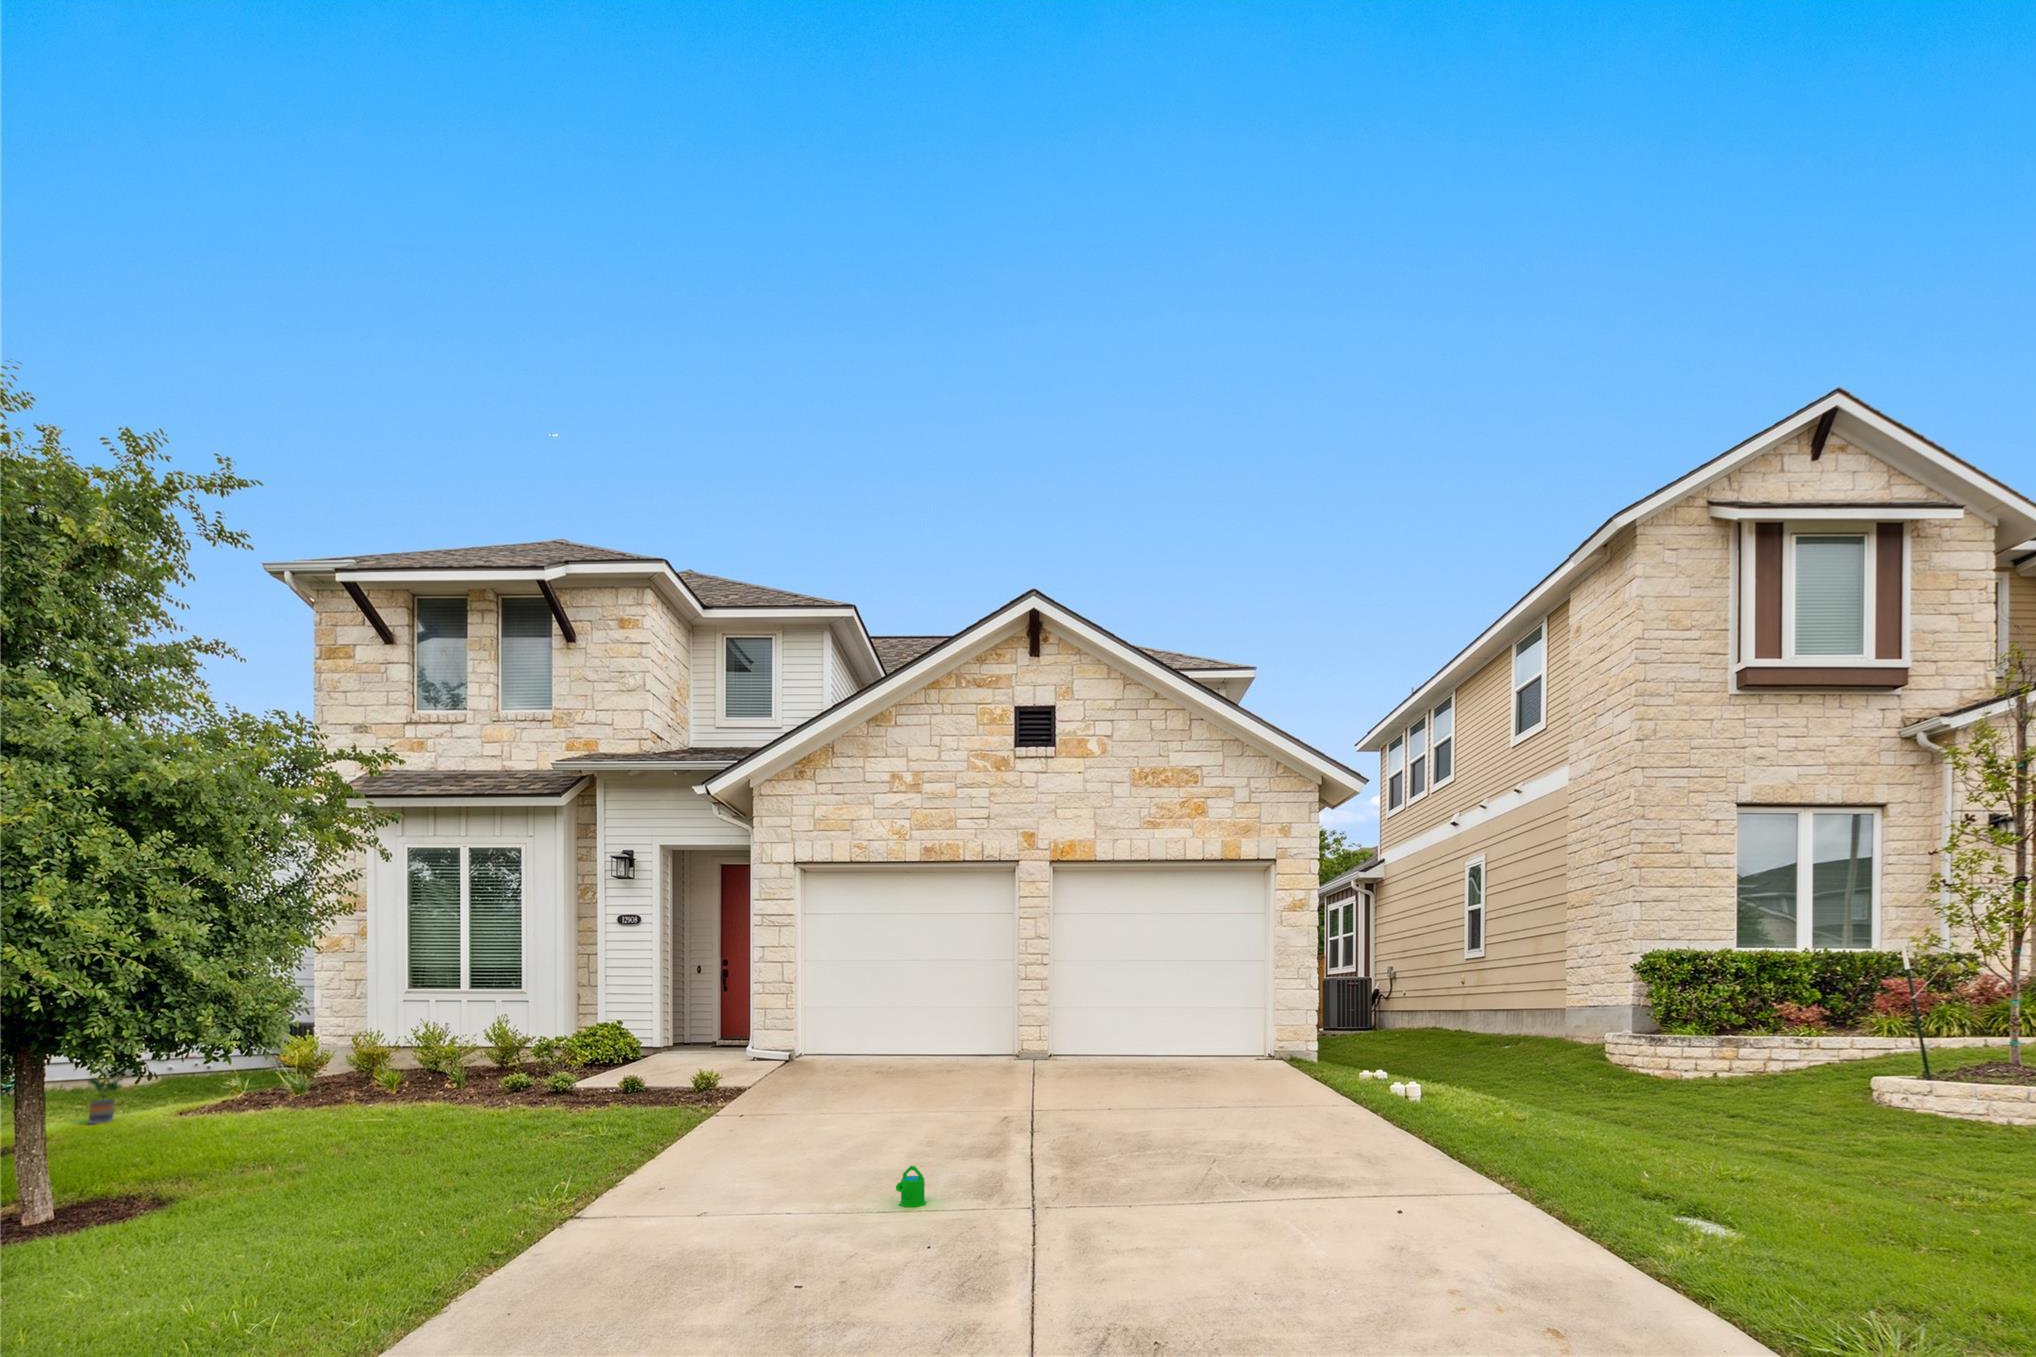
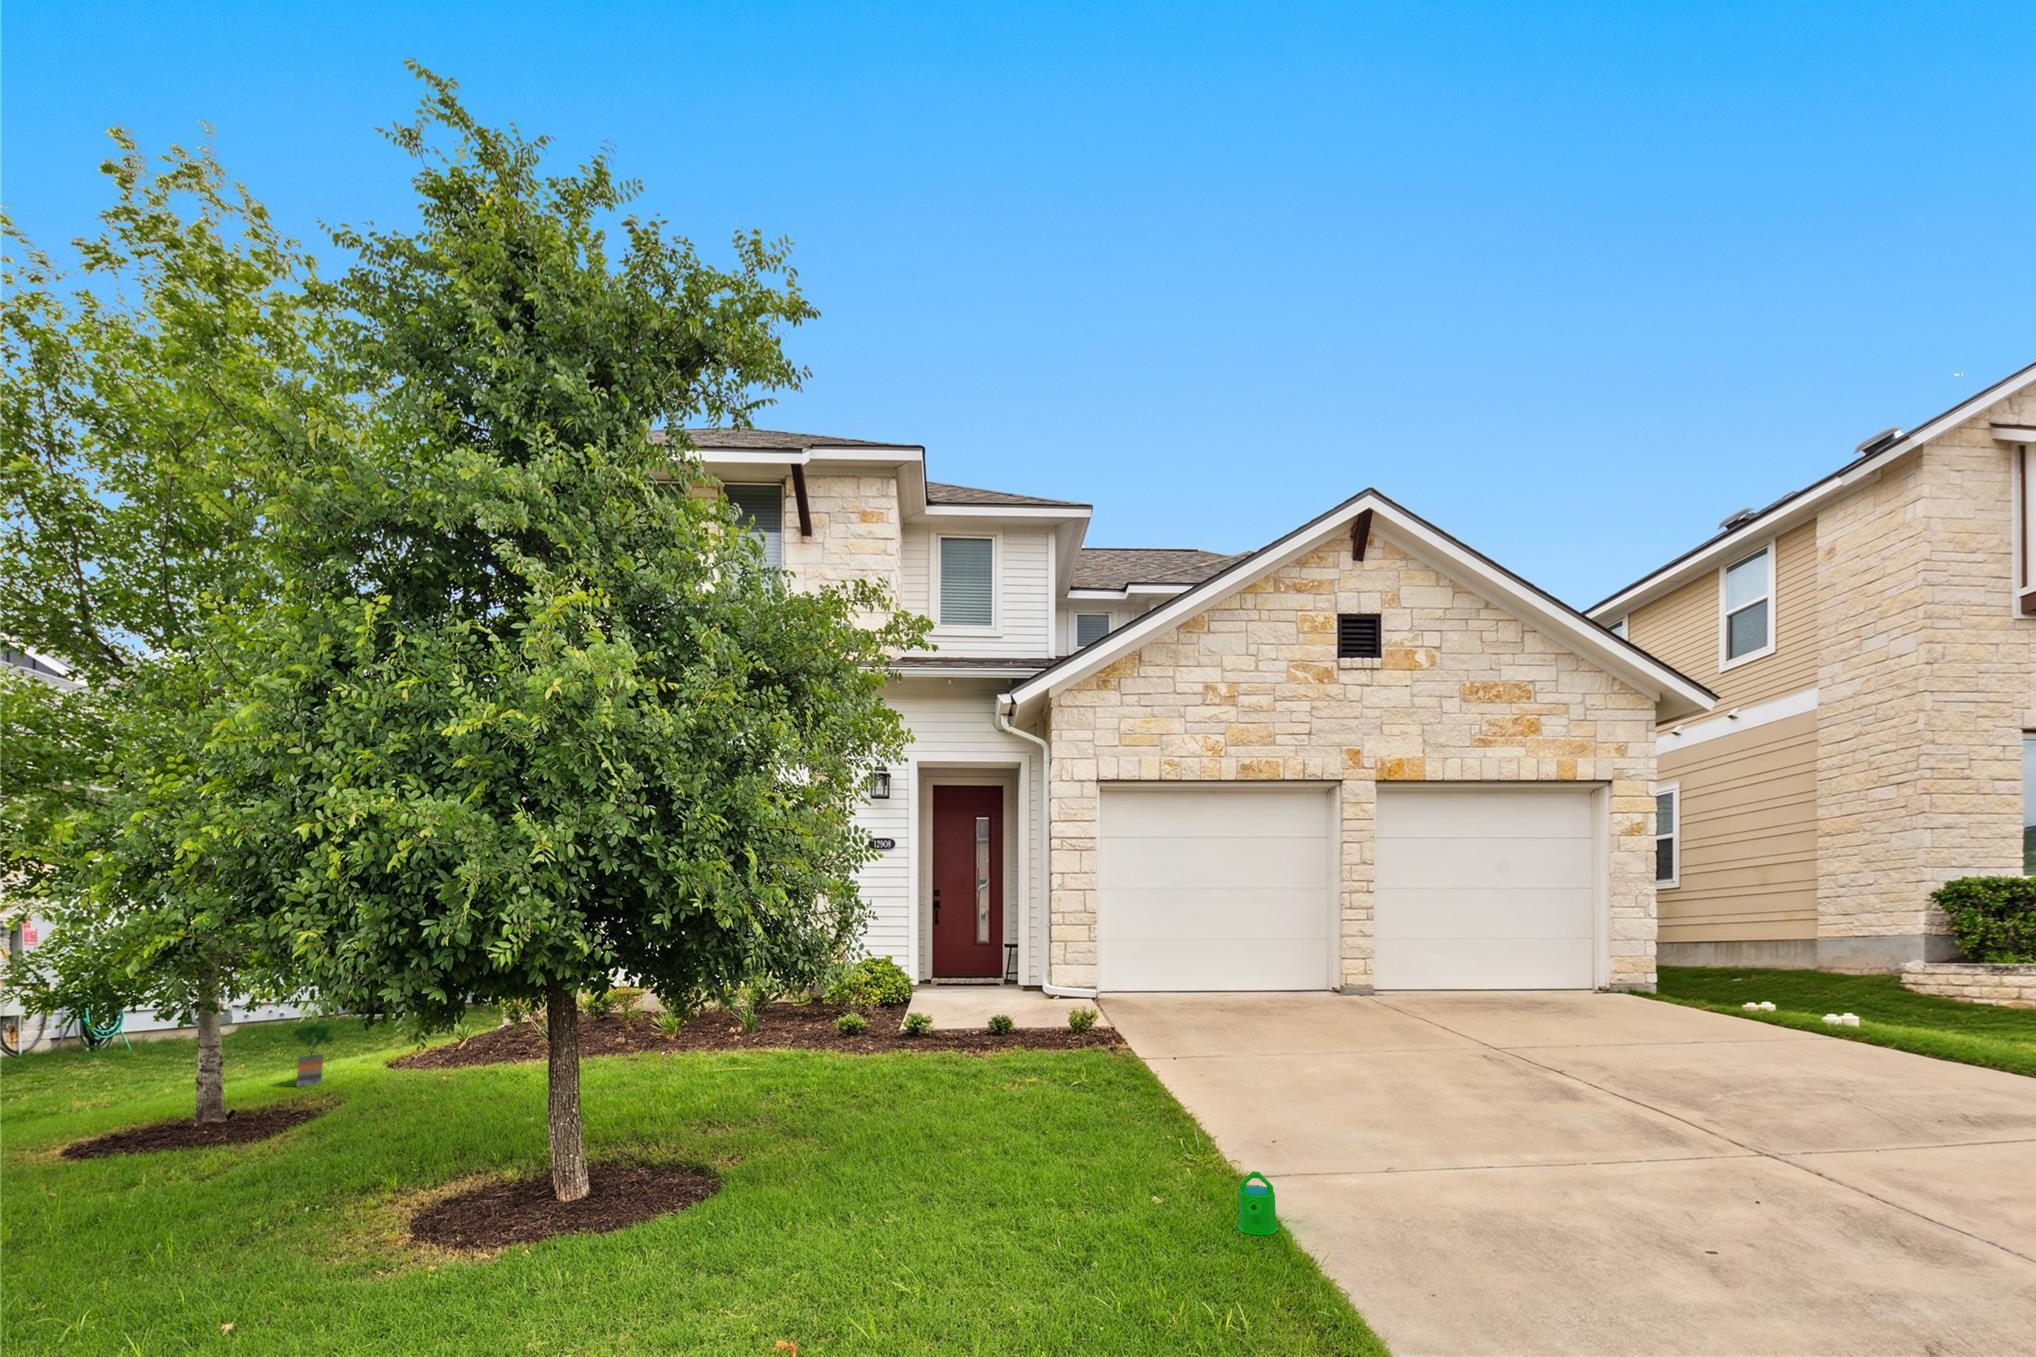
watering can: present [896,1166,926,1207] -> present [1236,1171,1279,1235]

